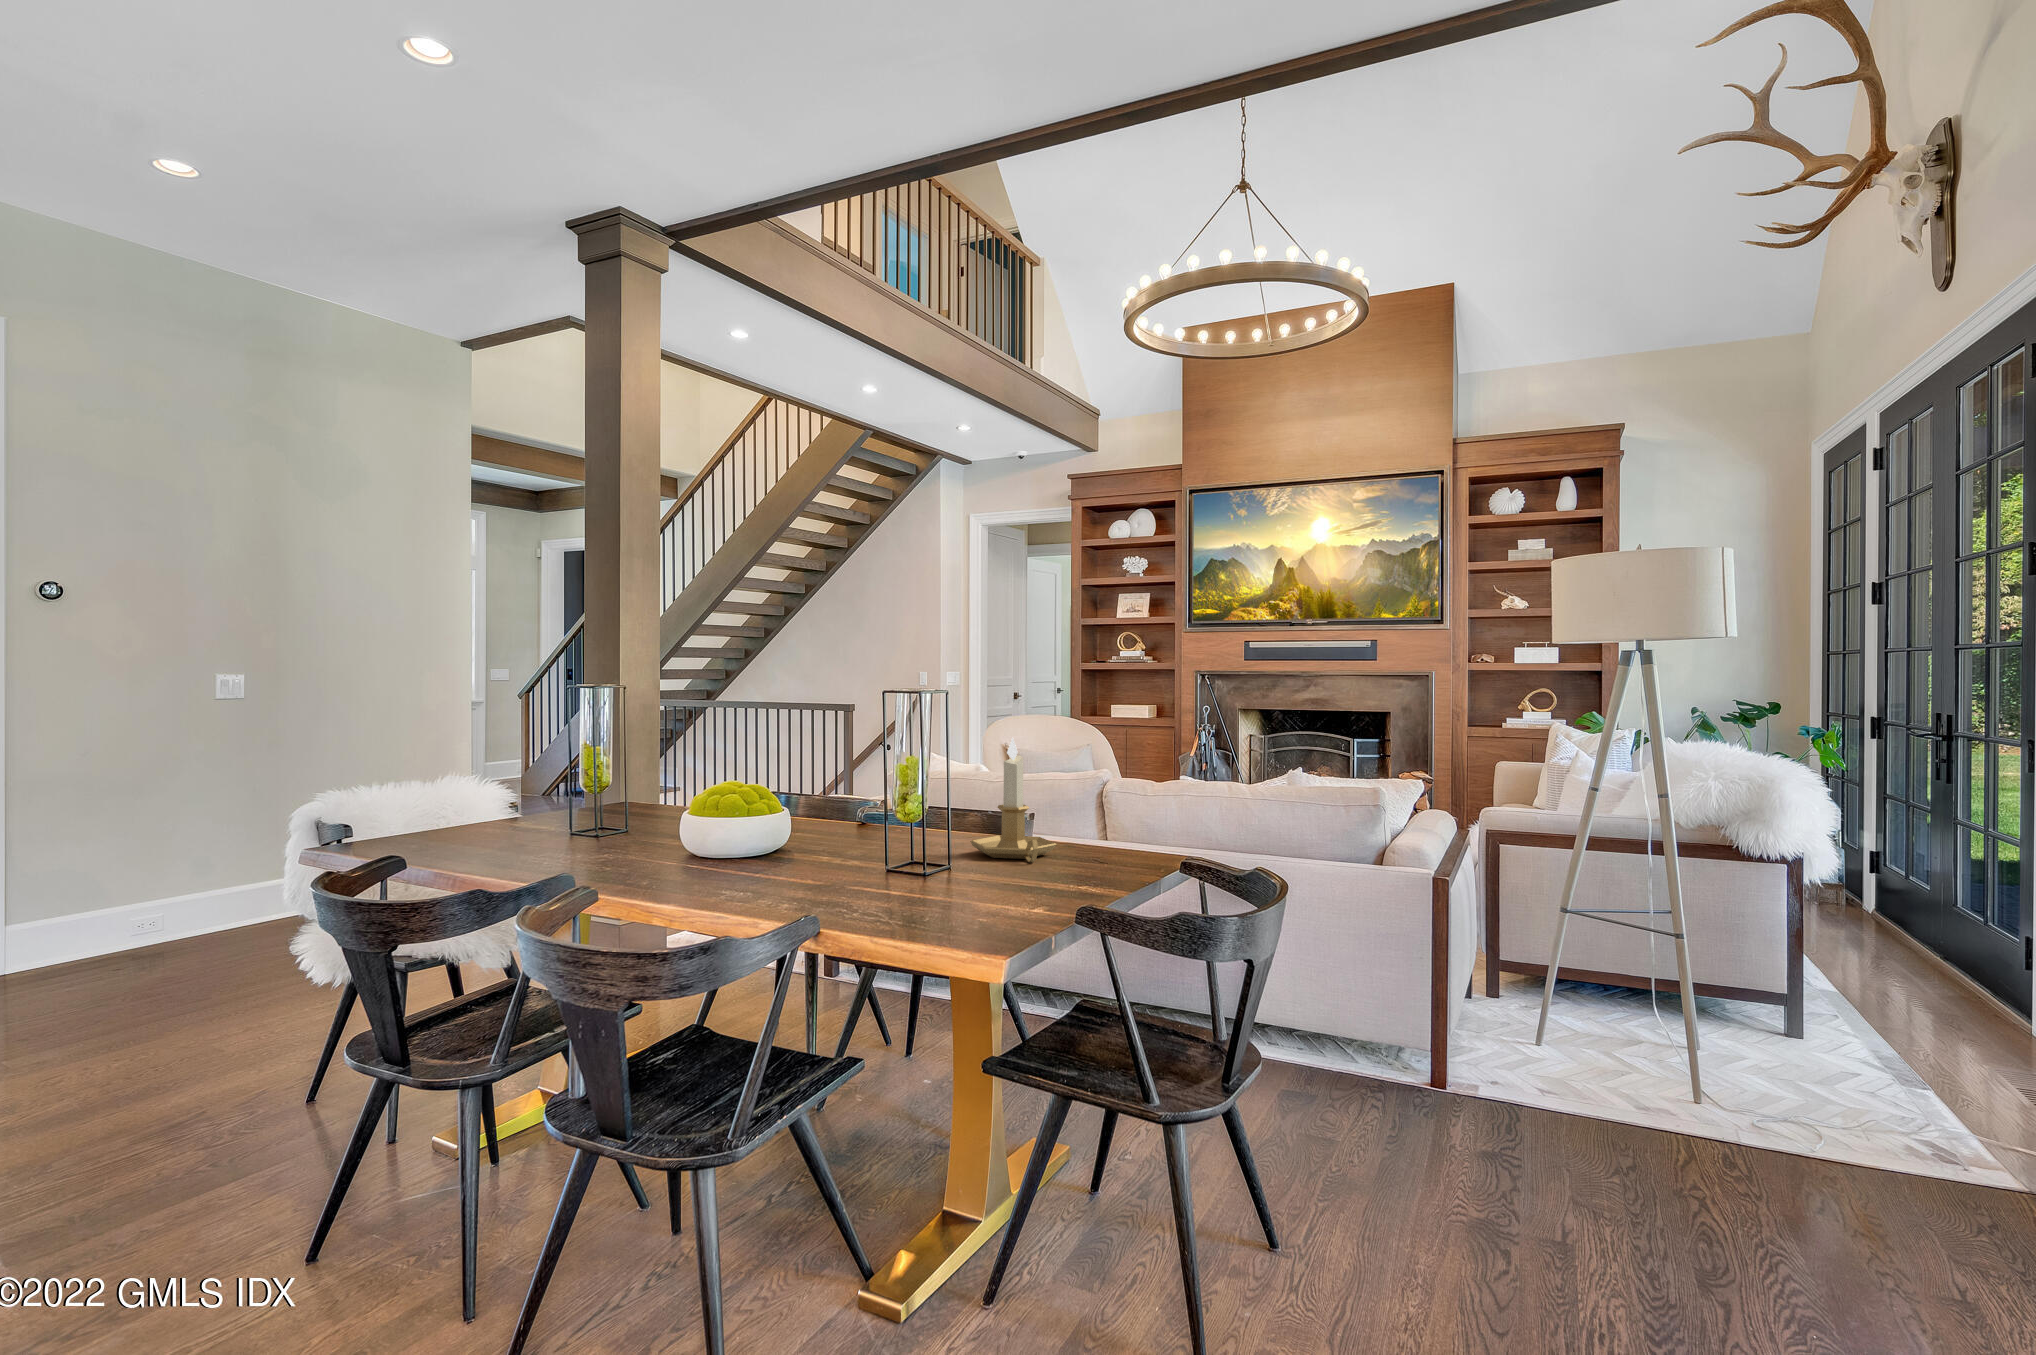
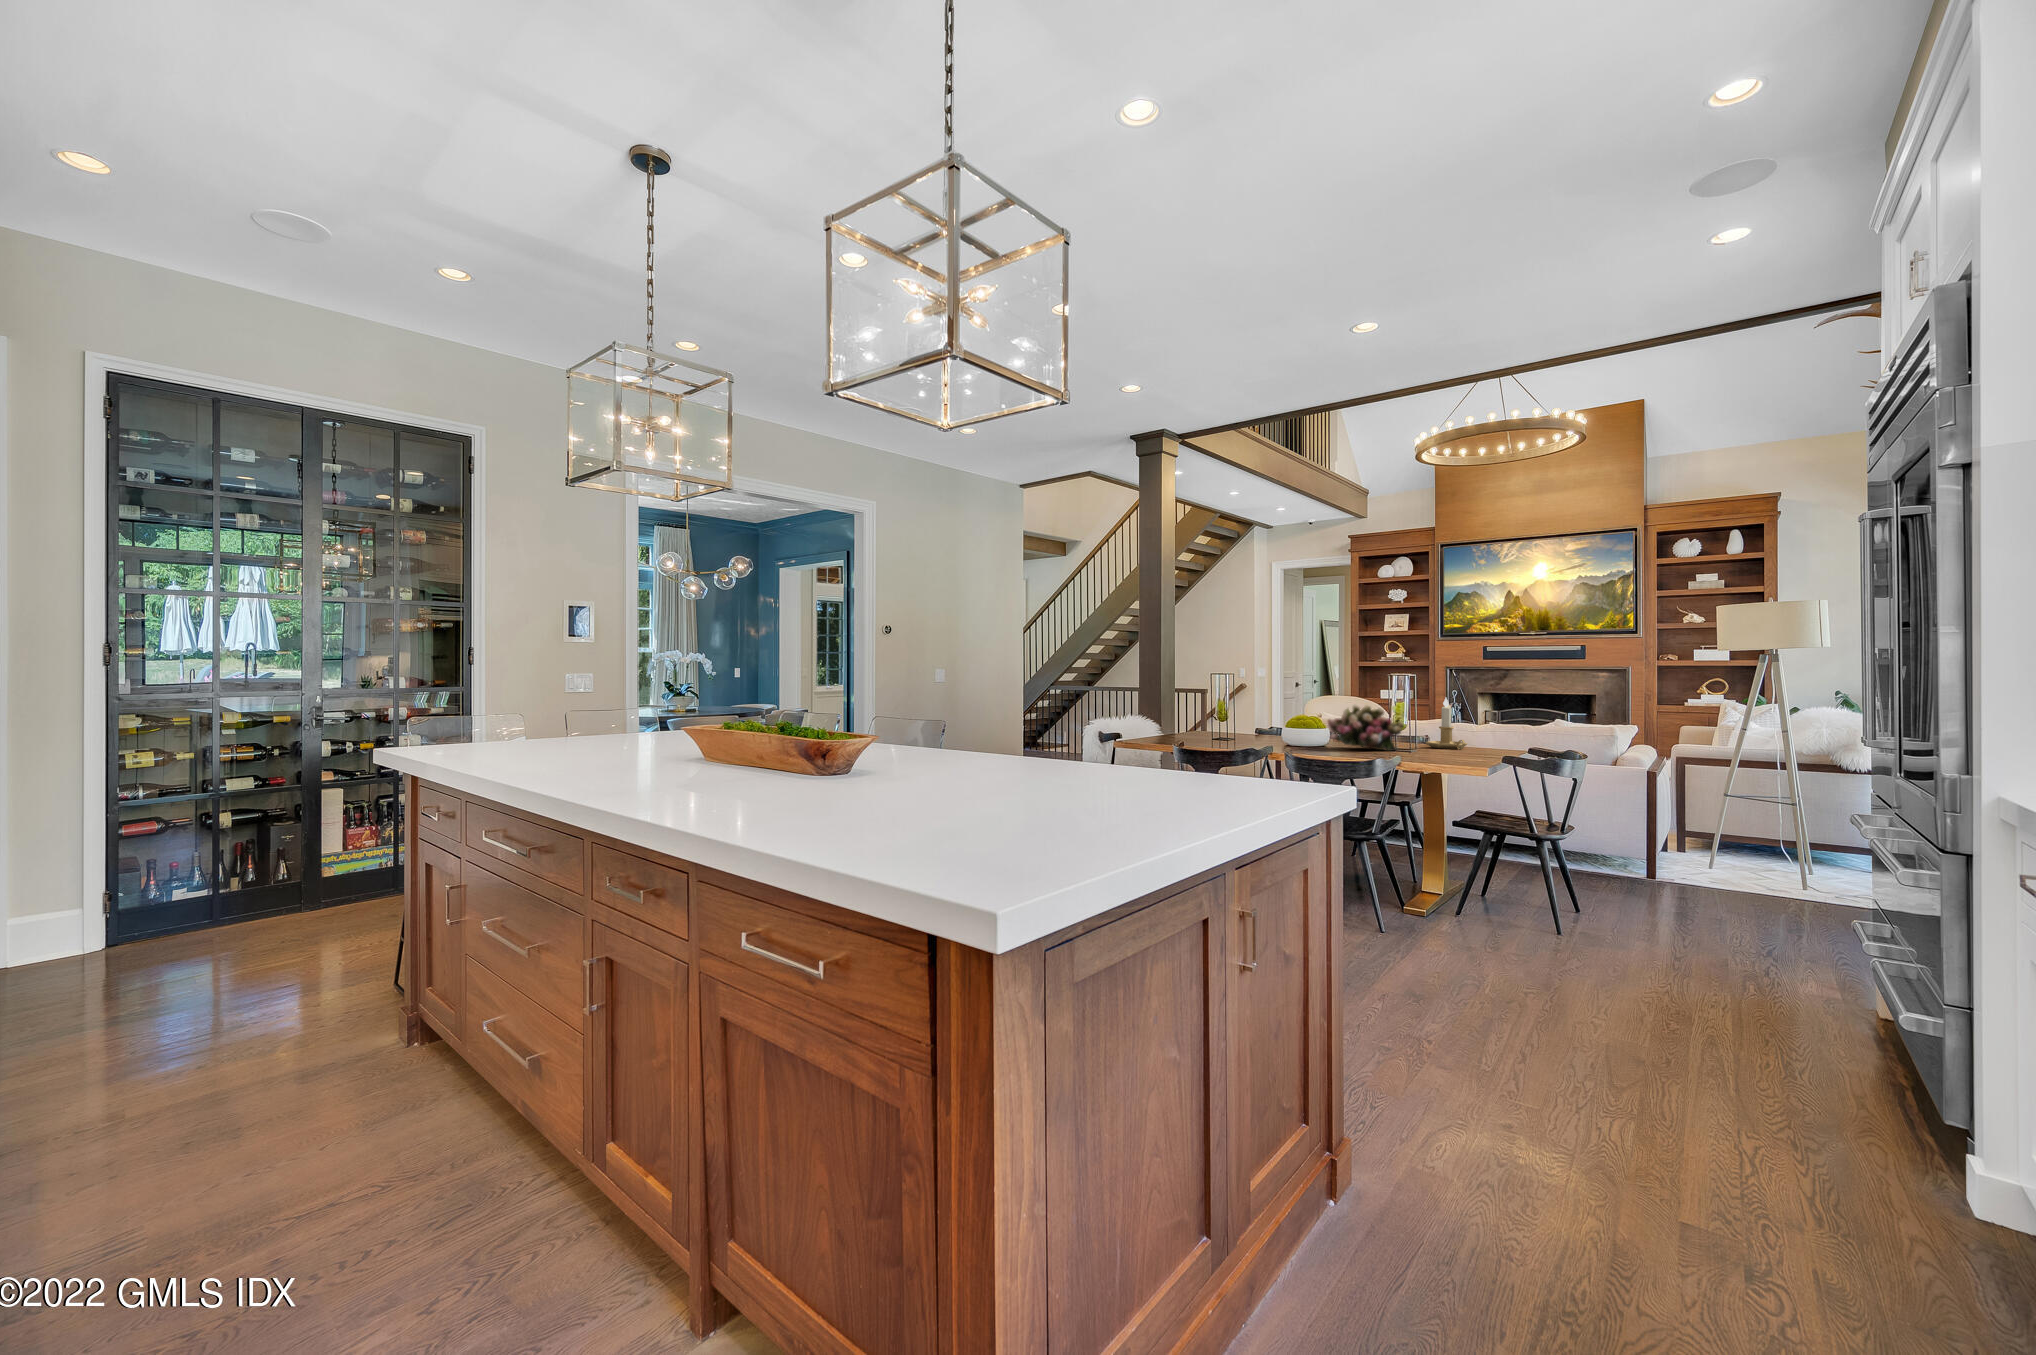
flower arrangement: none [709,756,900,875] -> present [1328,704,1404,751]

